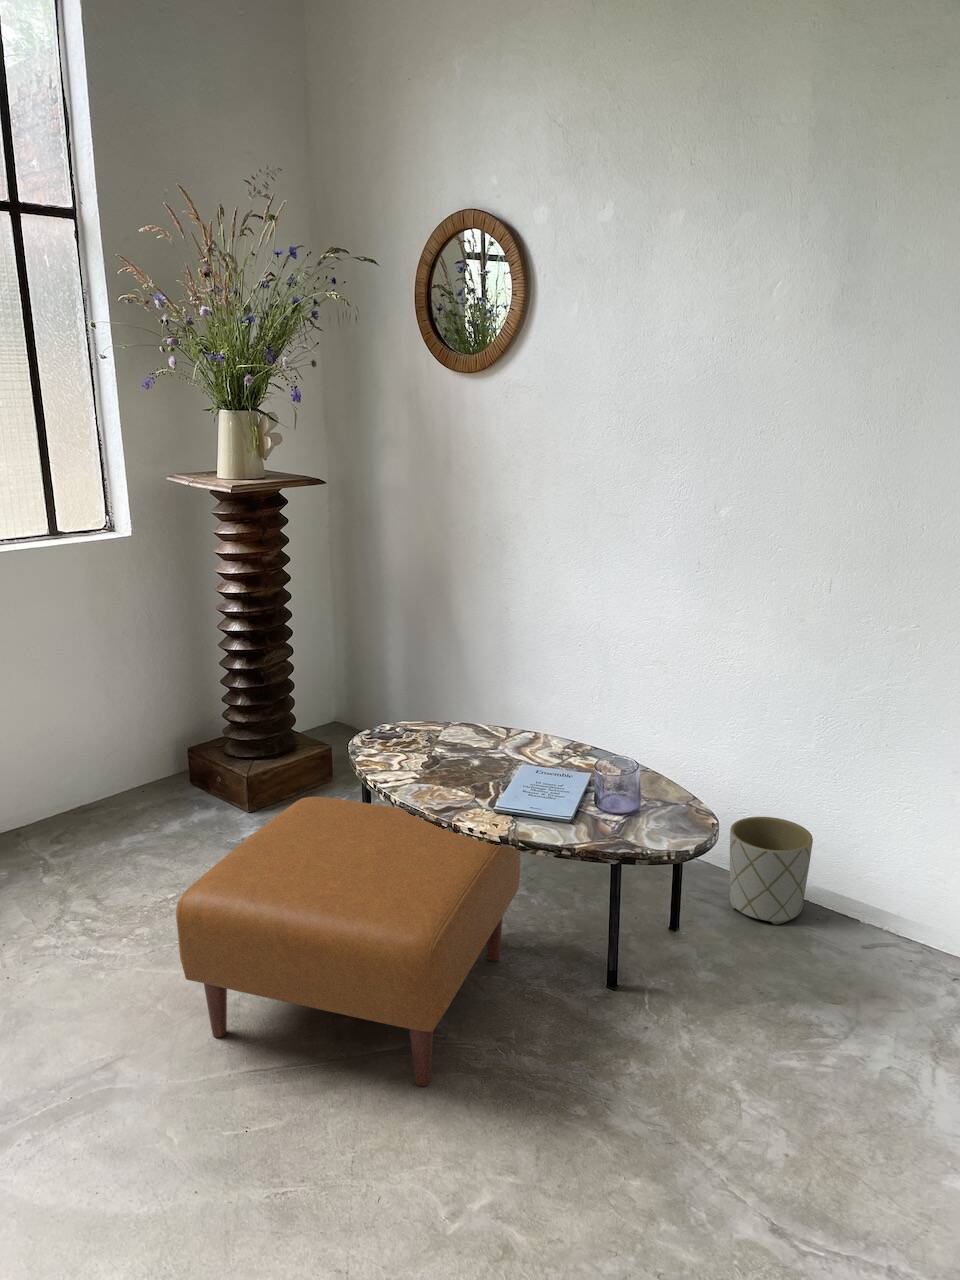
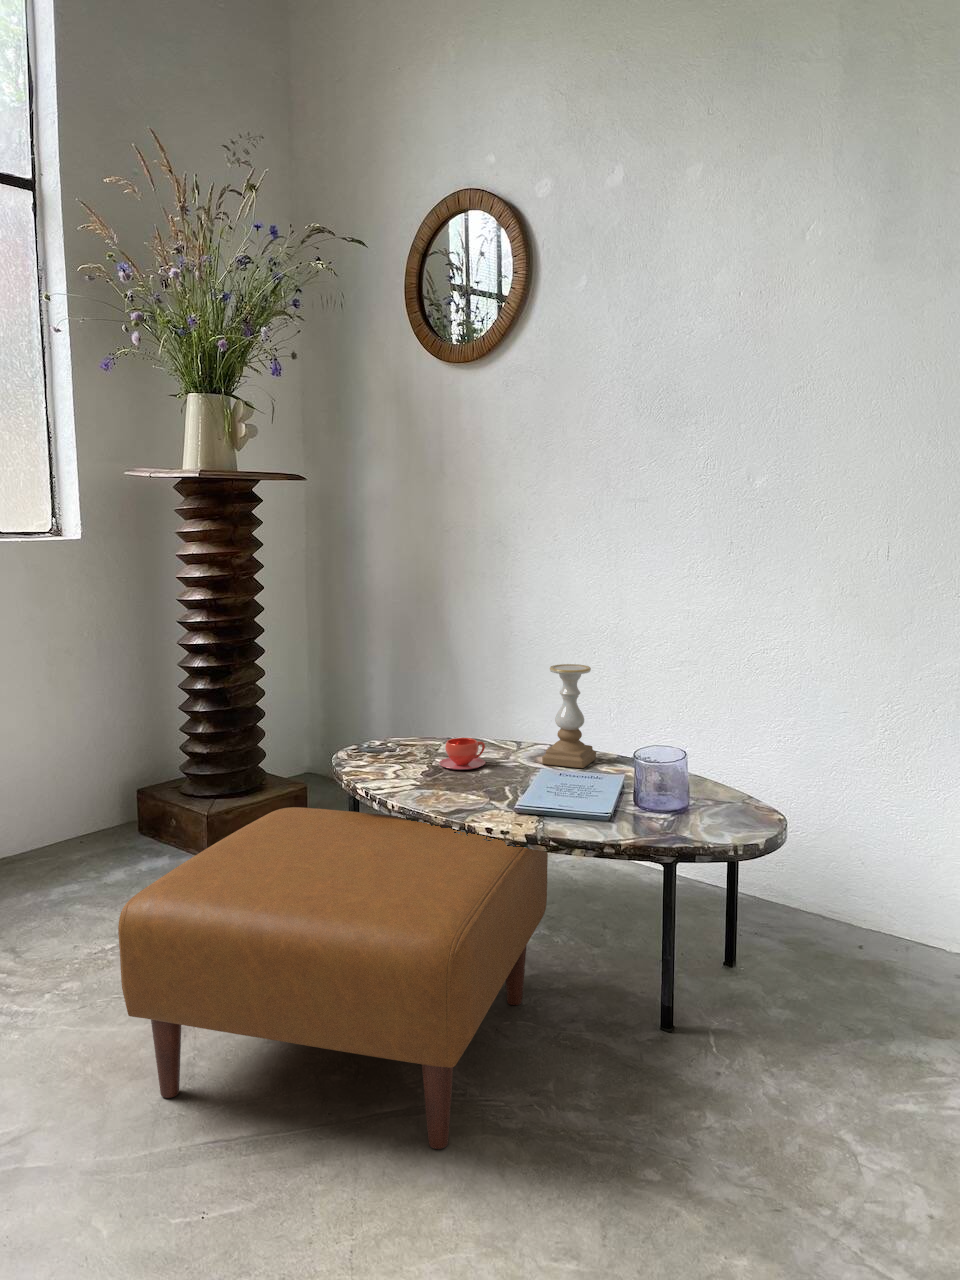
candle holder: none [524,671,571,762] -> present [542,664,596,768]
teacup: none [437,733,476,762] -> present [439,738,485,770]
planter: present [730,817,813,924] -> none [790,835,890,961]

